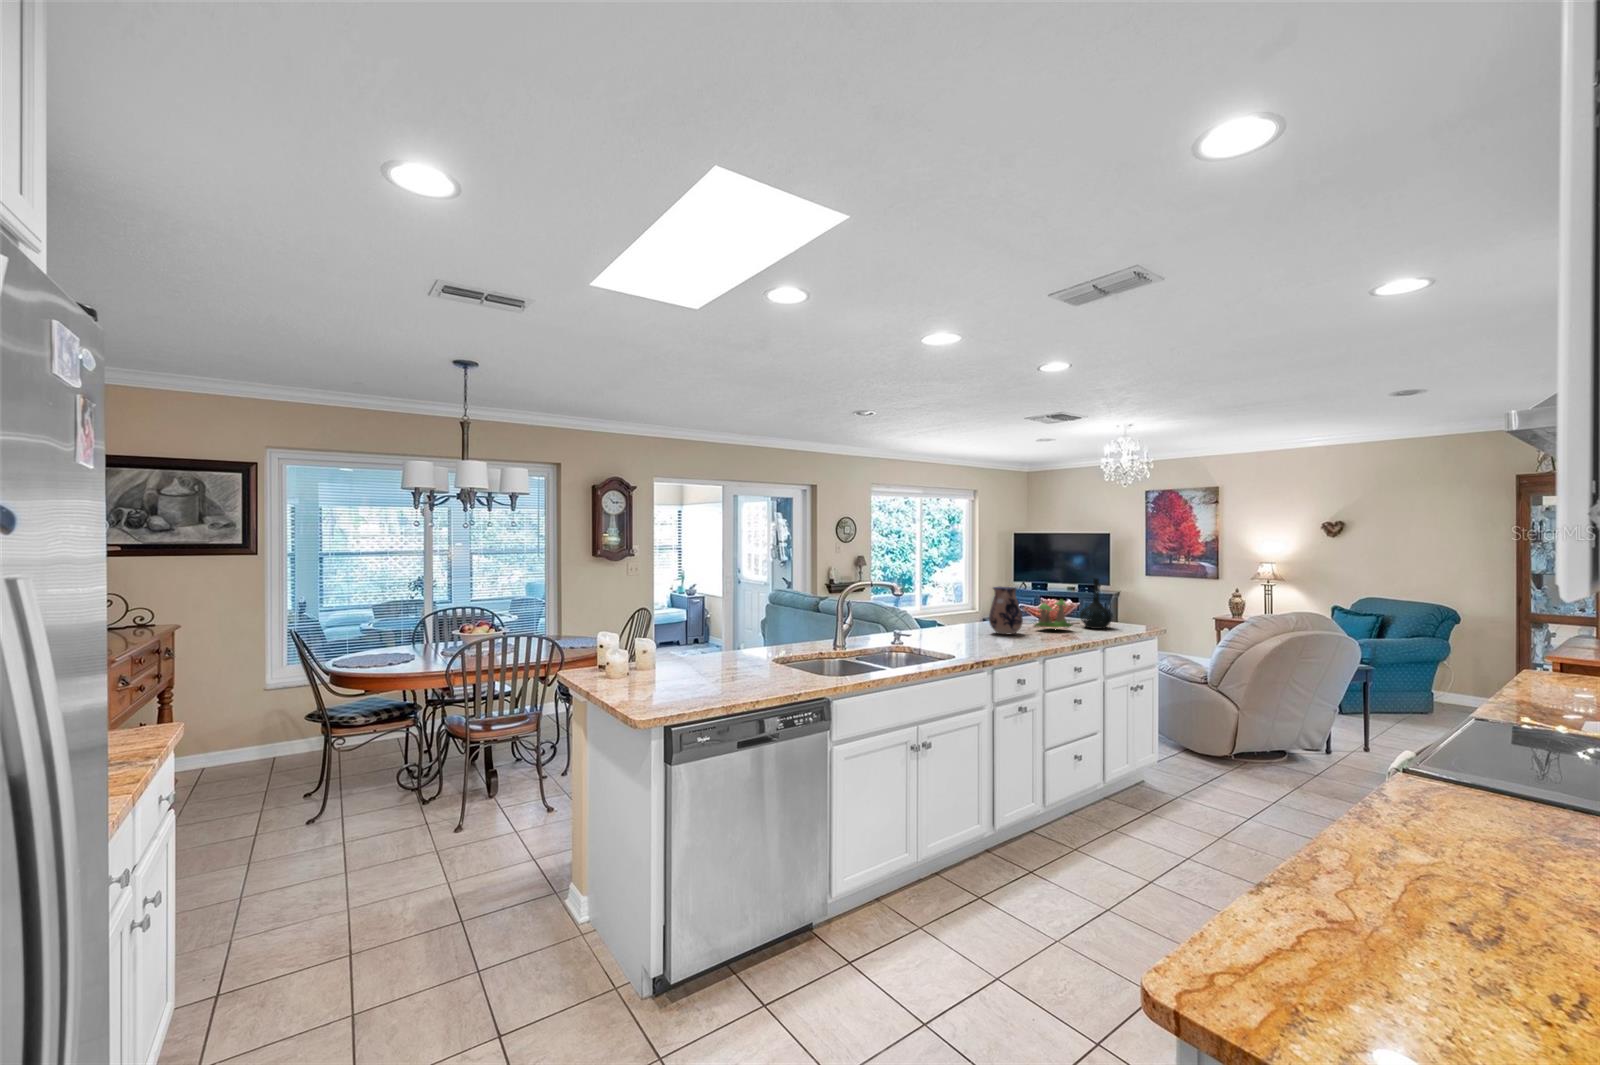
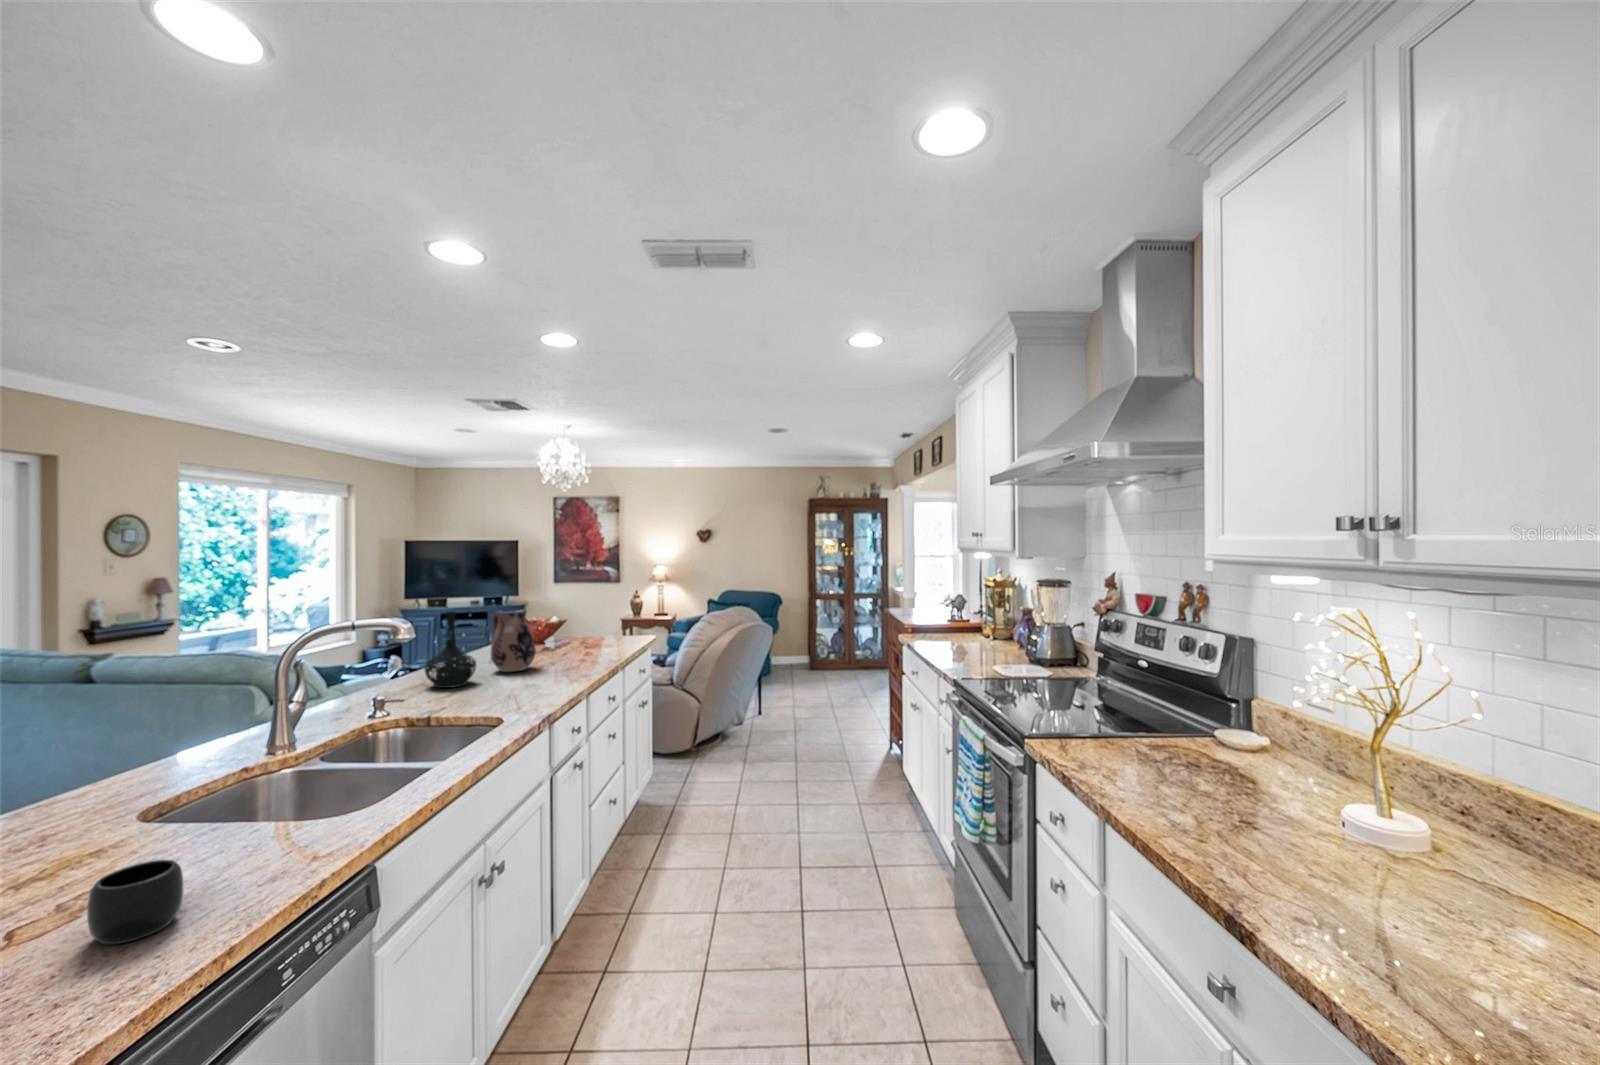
bottle: present [1080,578,1113,629] -> present [425,612,476,688]
plant: present [1035,599,1072,628] -> none [538,604,584,657]
mug: none [732,663,760,690] -> present [87,860,183,944]

